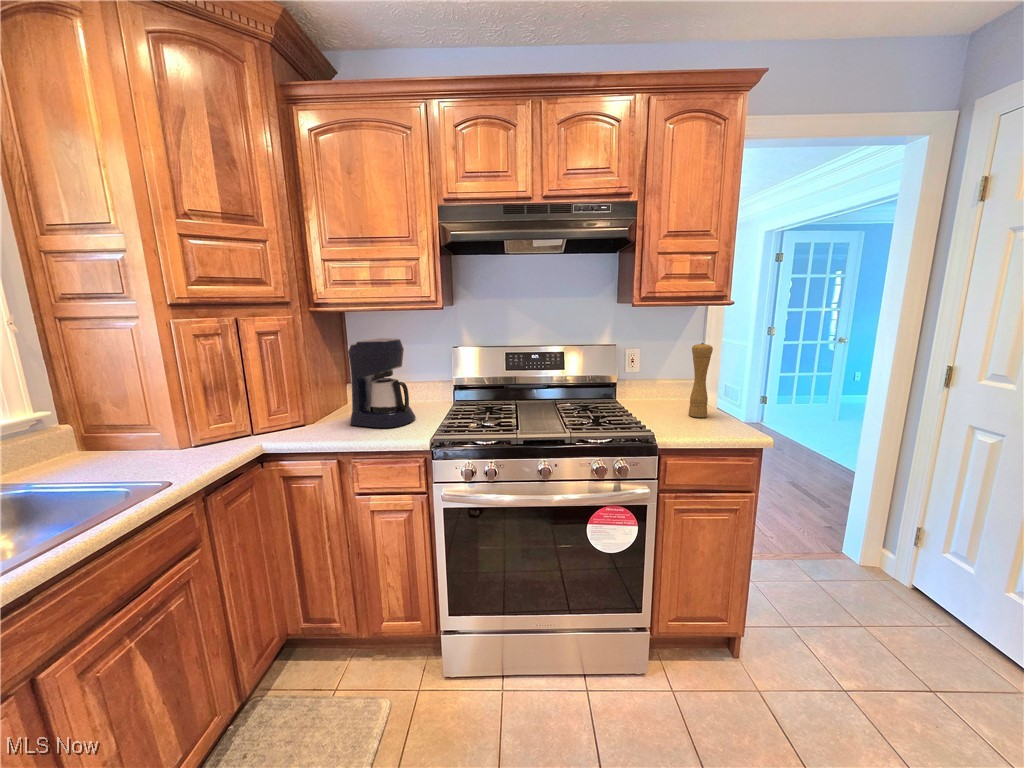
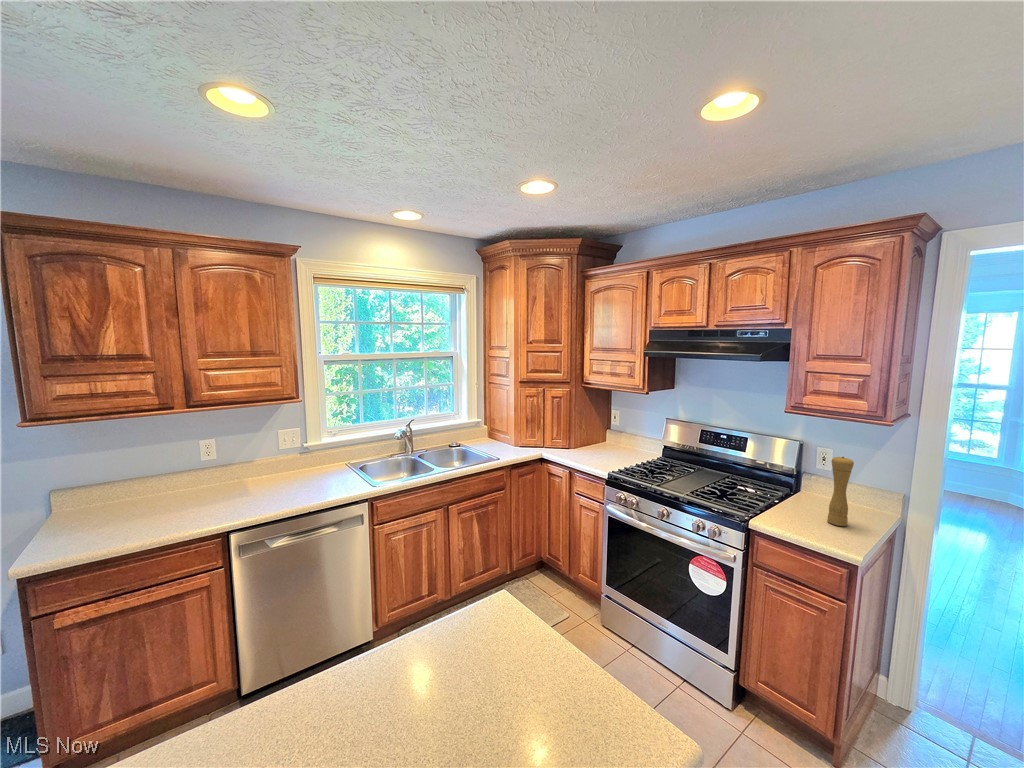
coffee maker: present [348,338,416,428] -> none [586,407,624,462]

